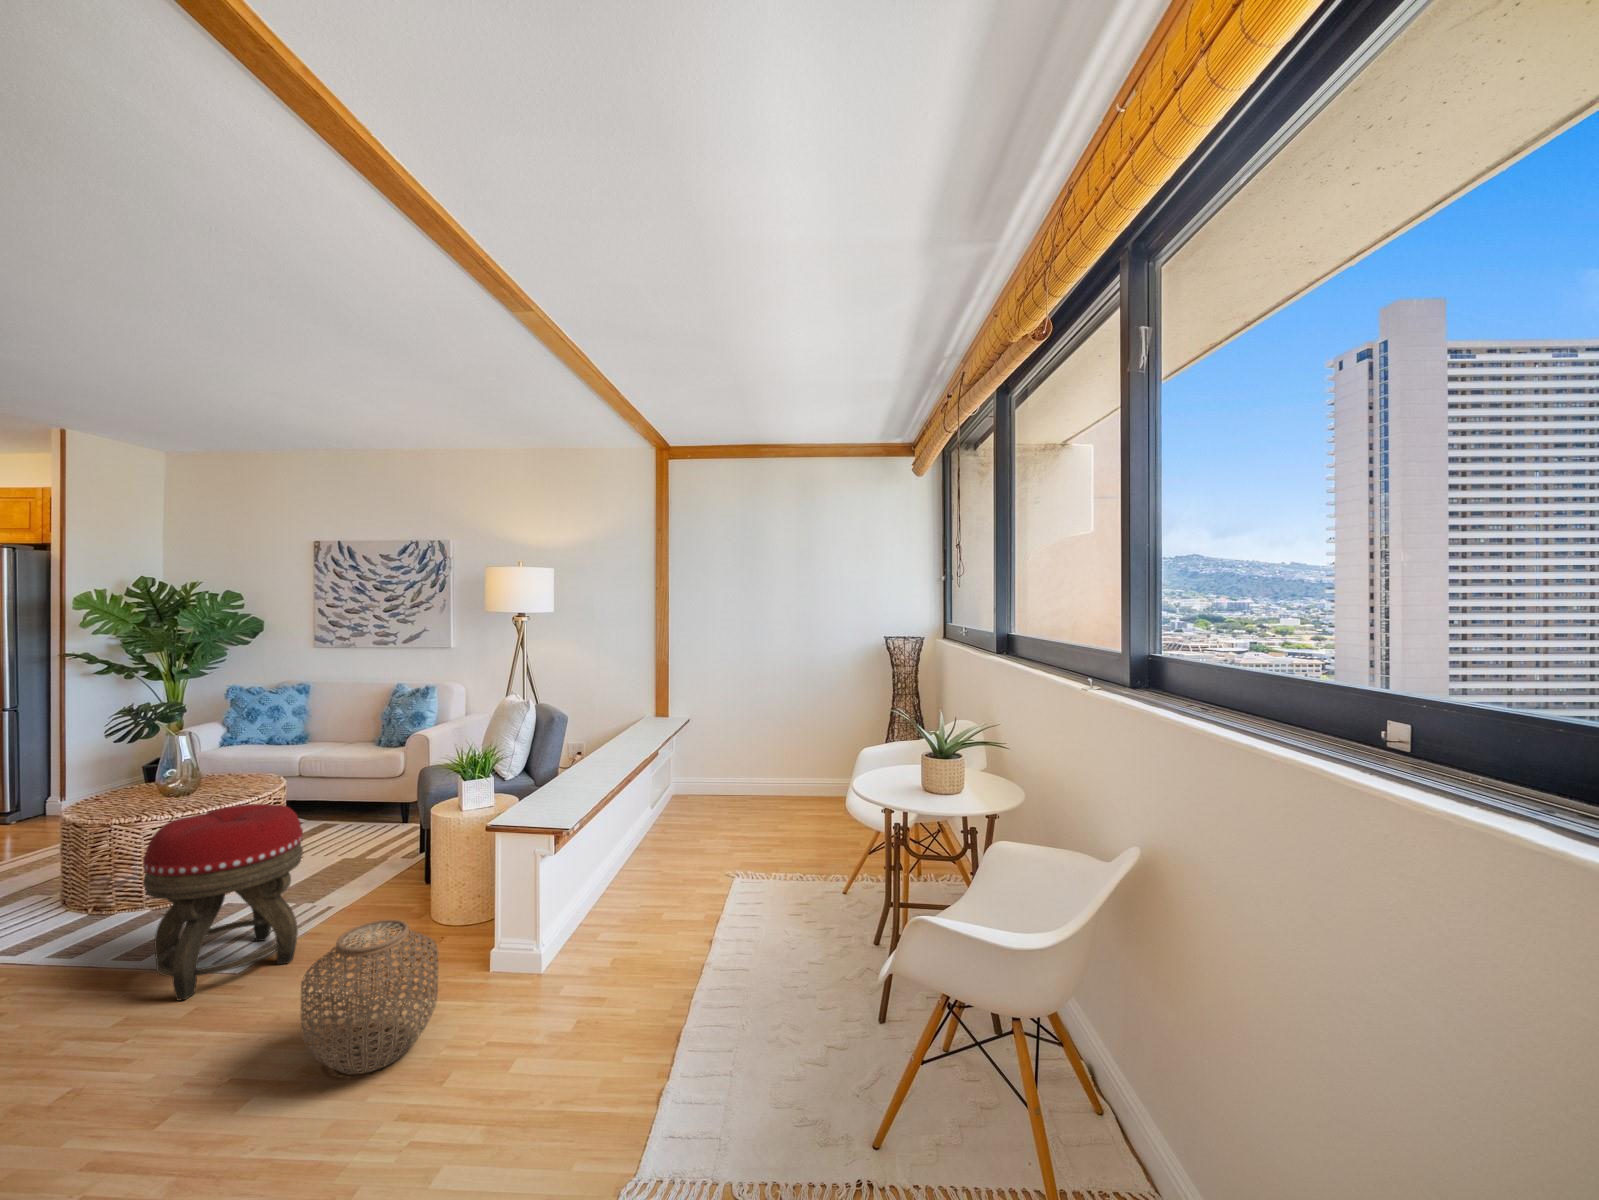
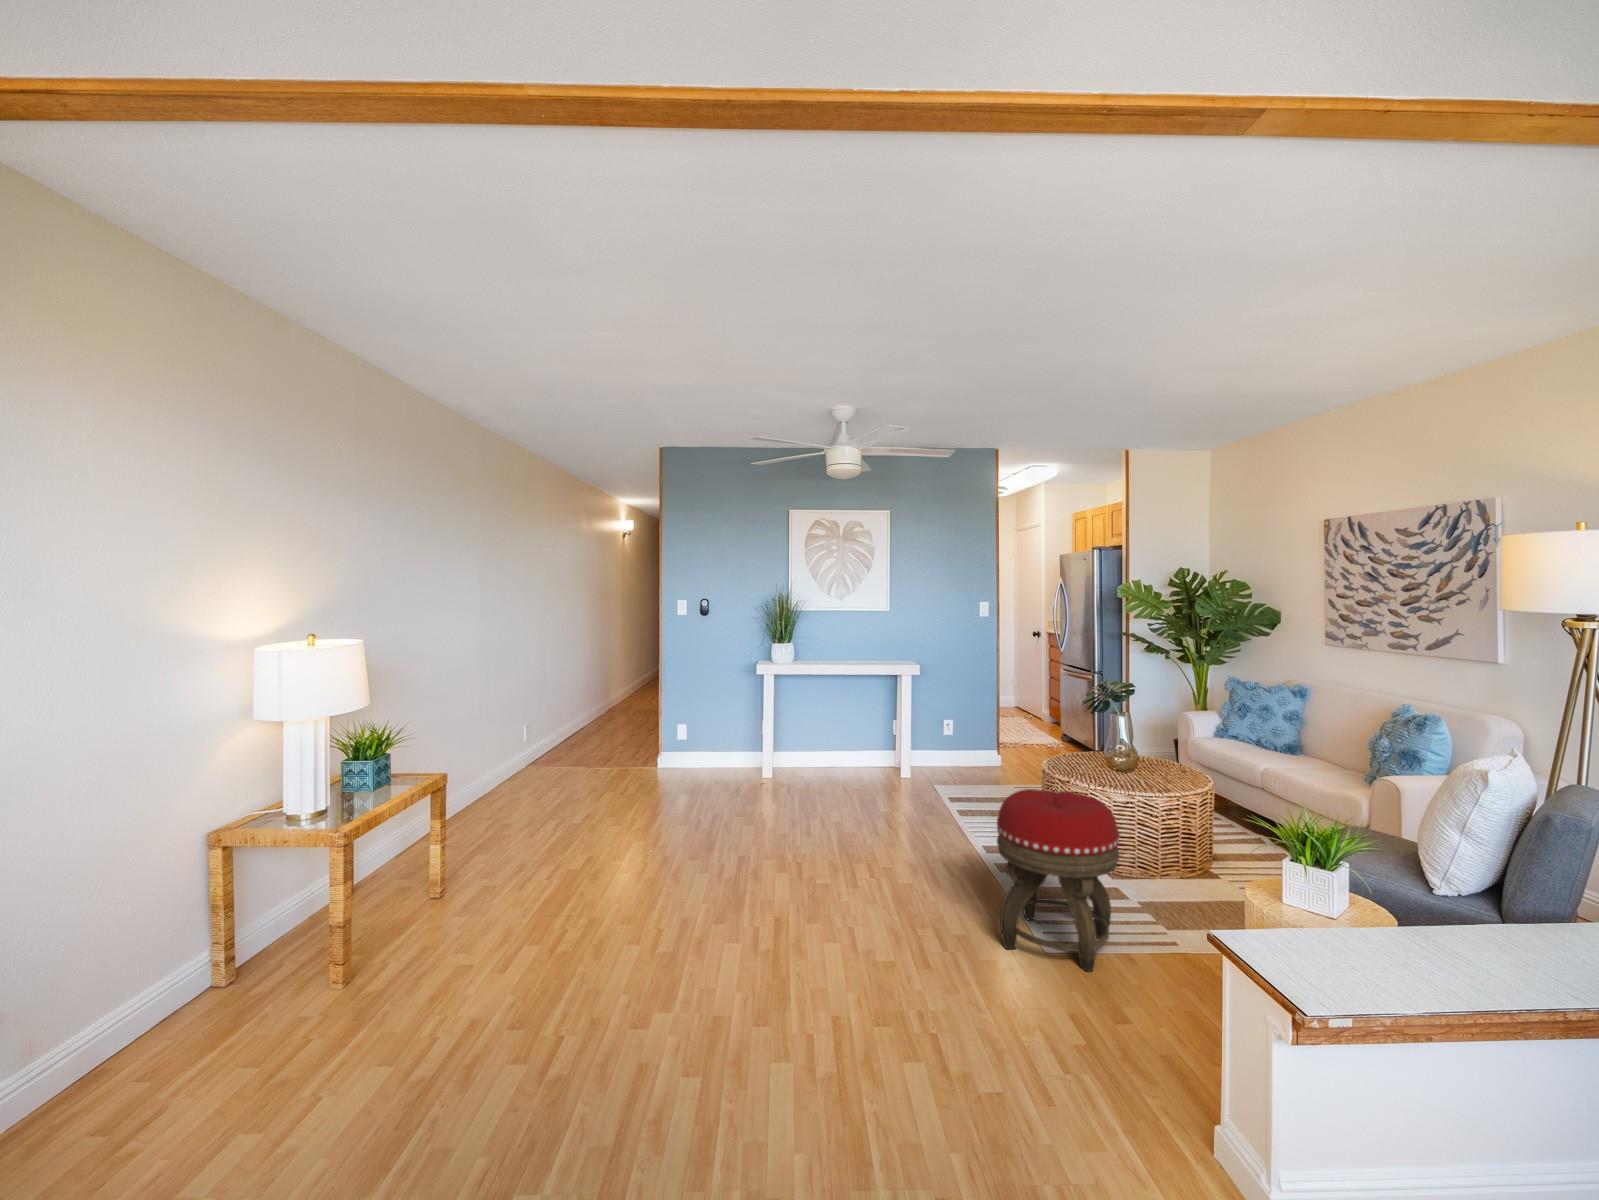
woven basket: present [301,919,438,1074] -> none [958,960,1096,1140]

